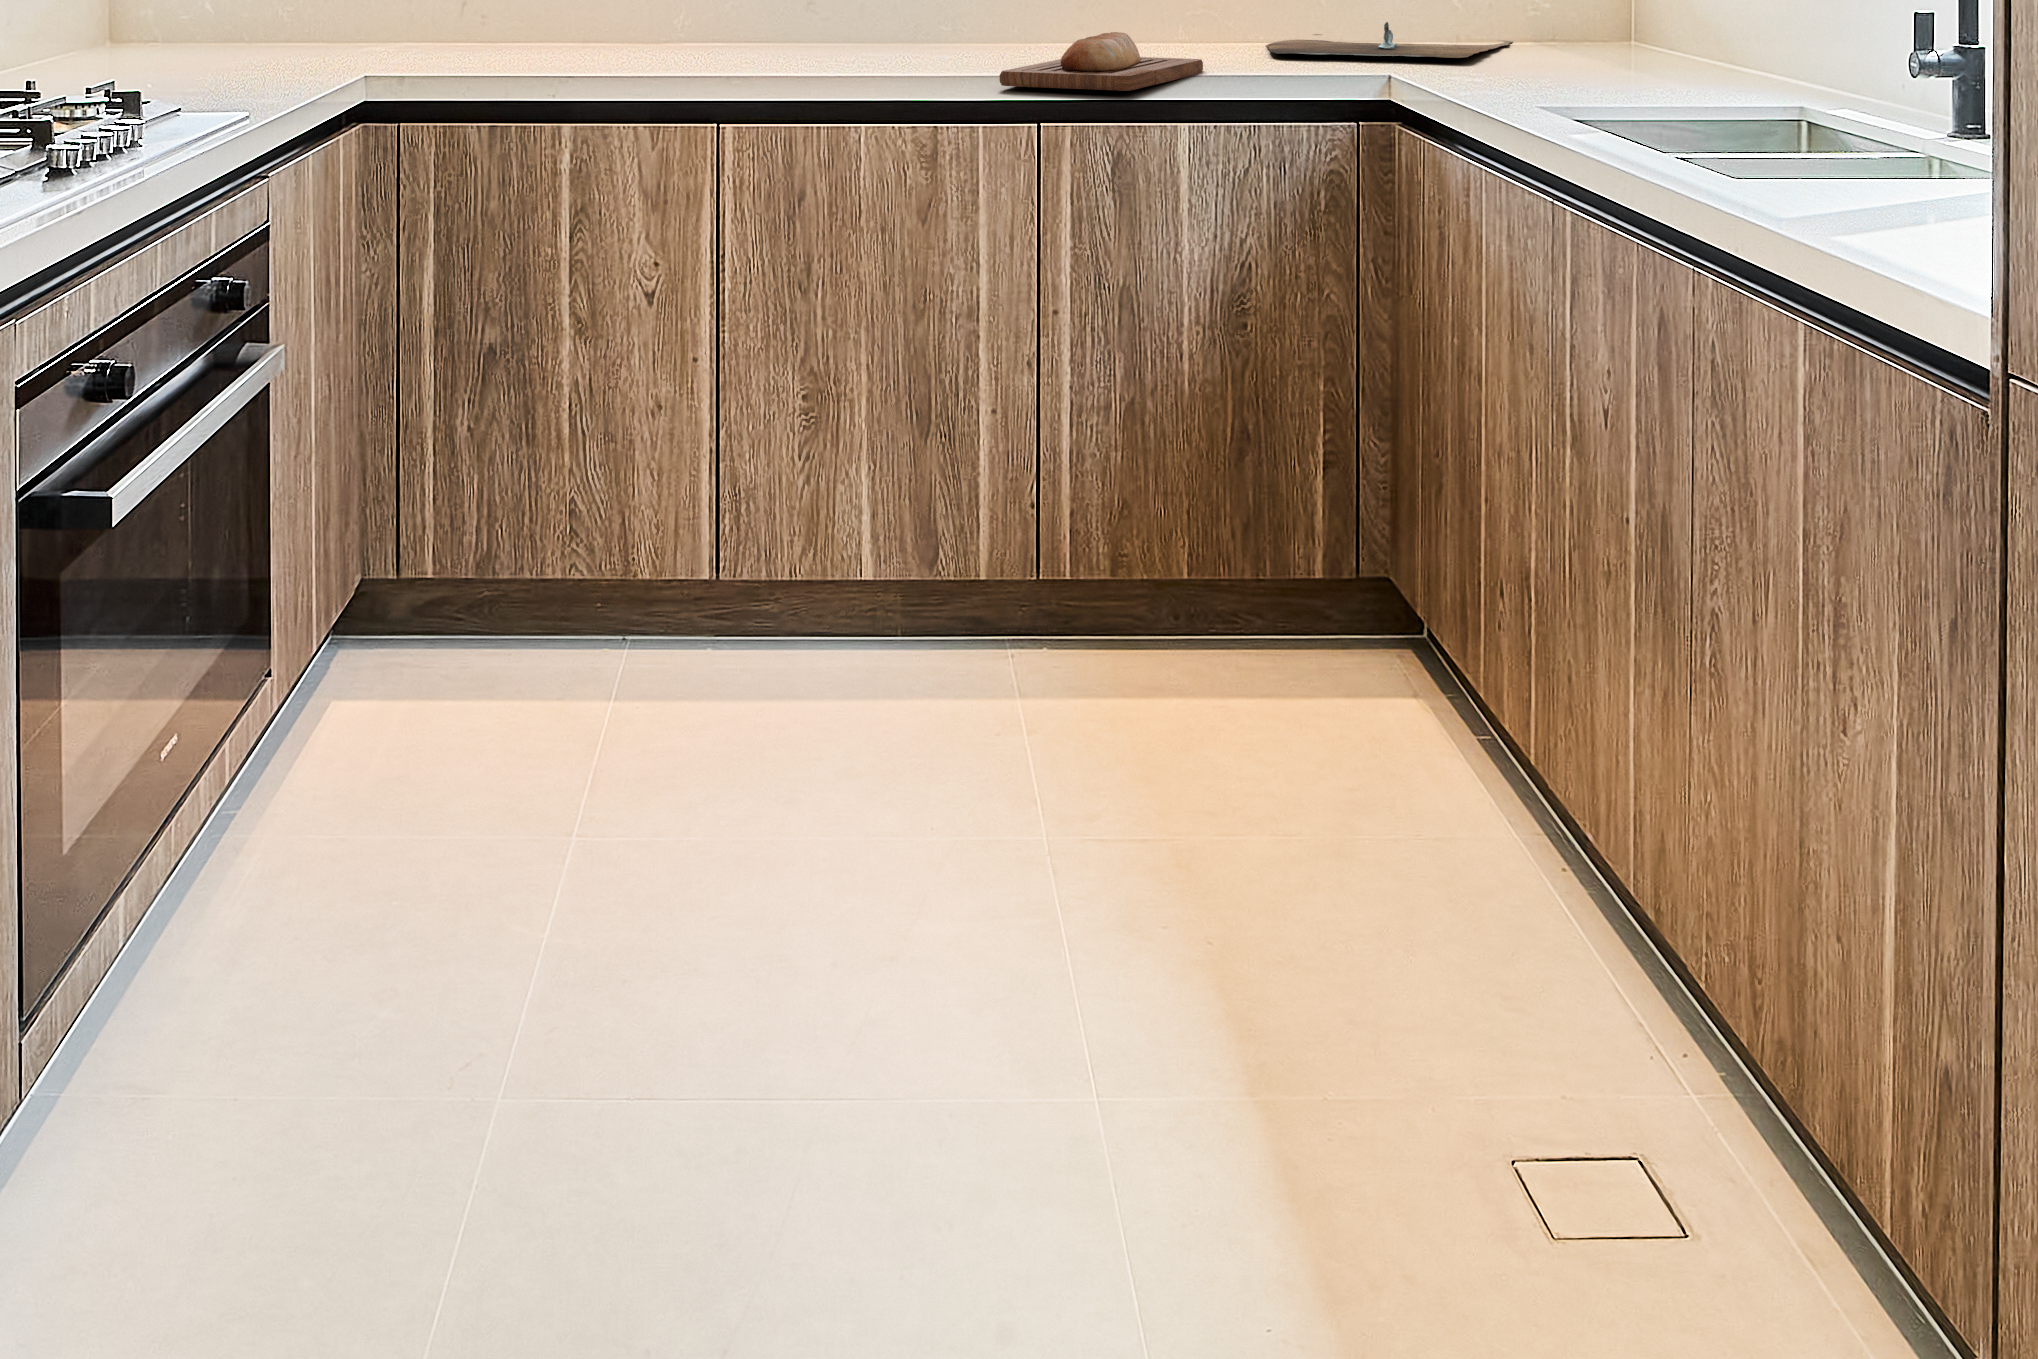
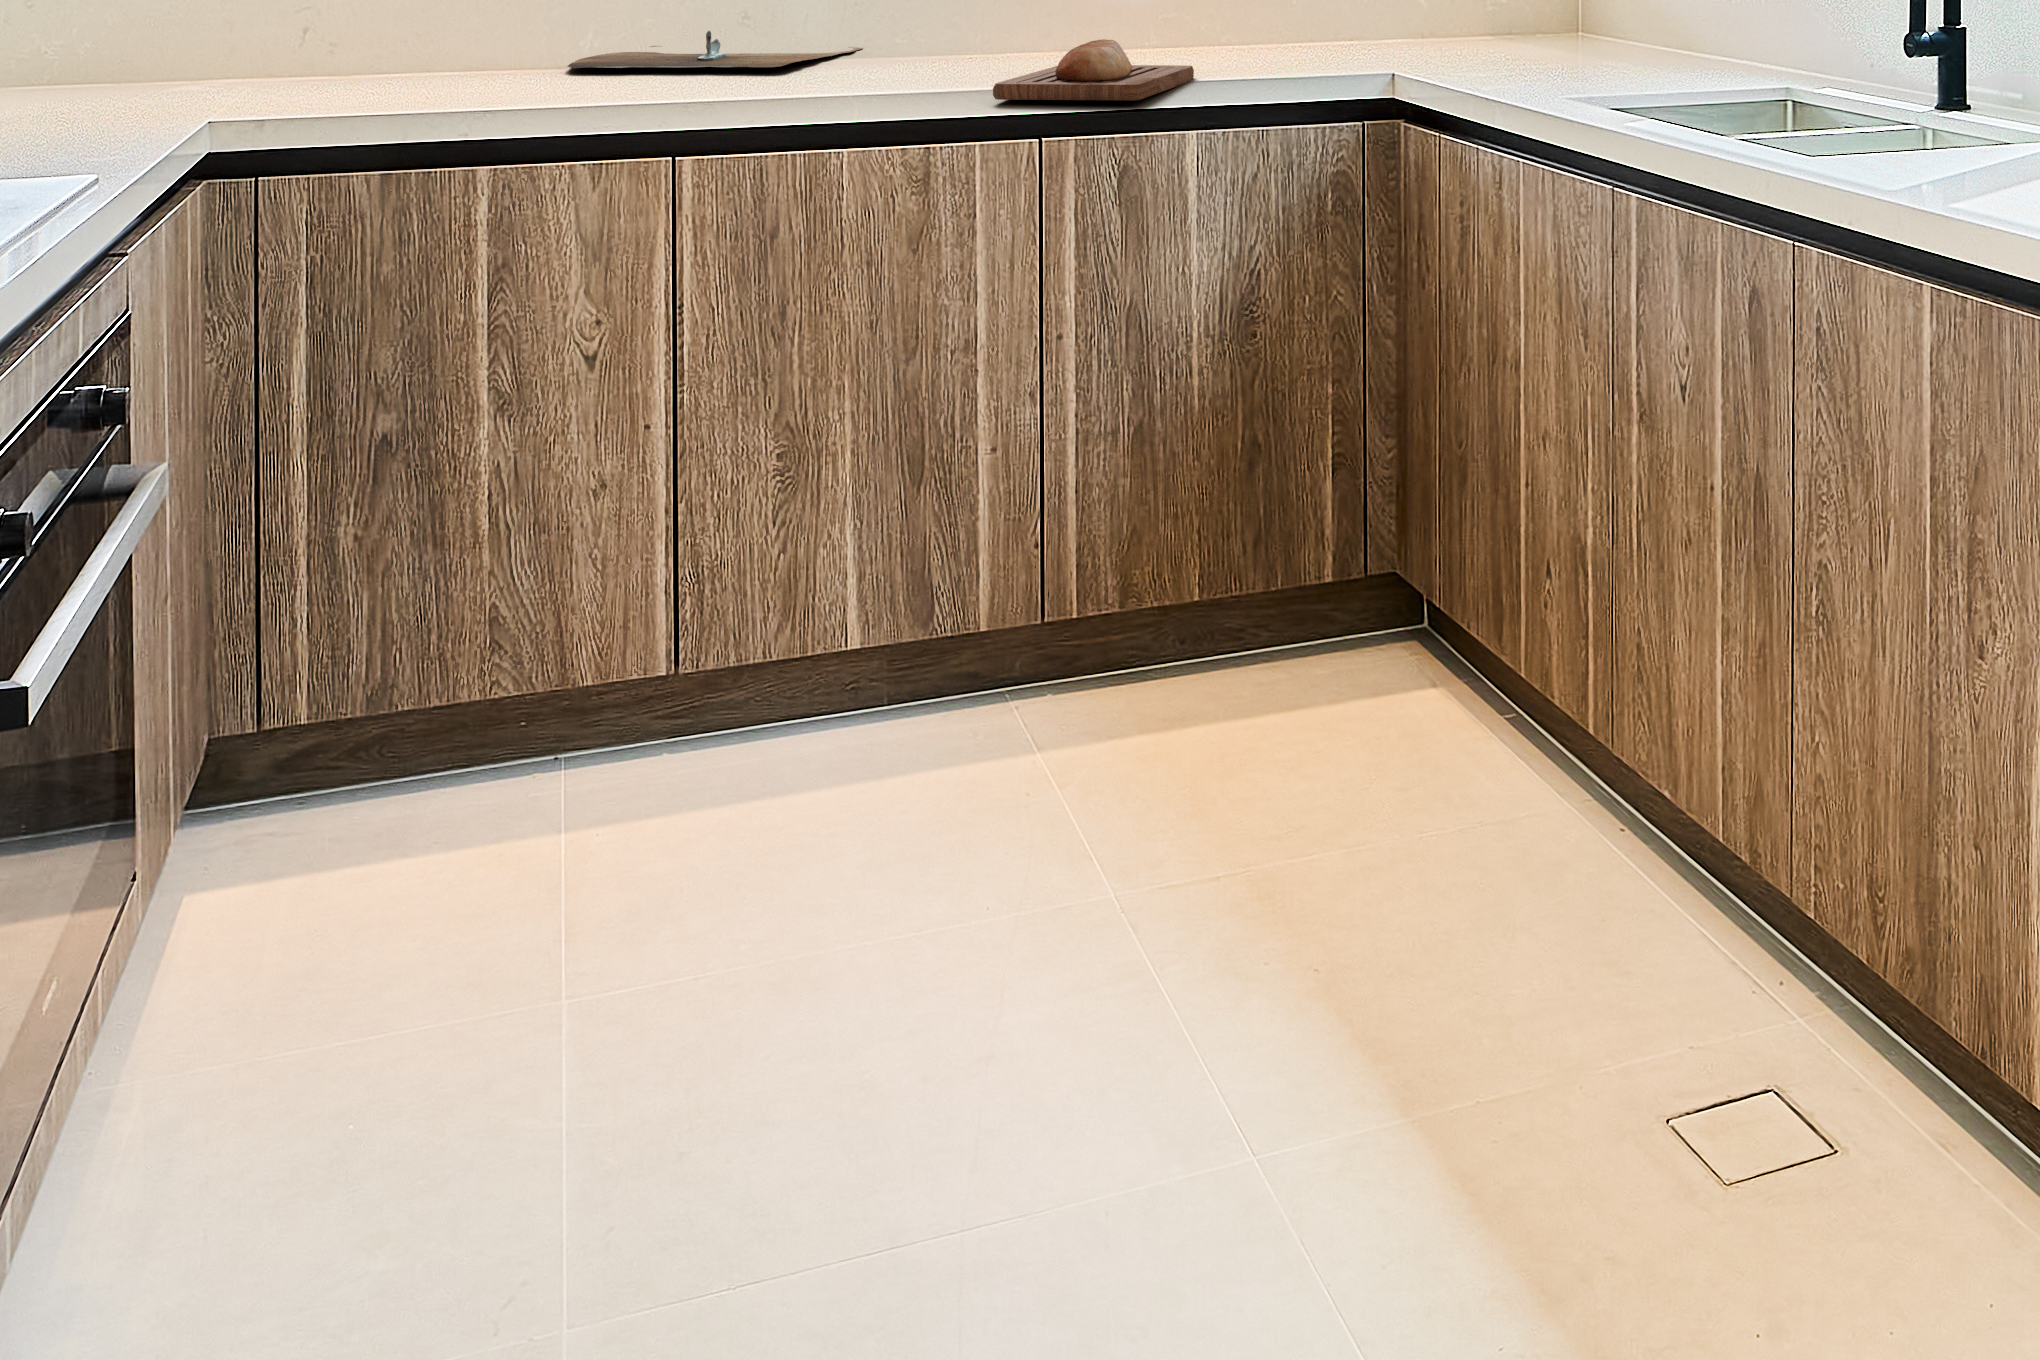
cutting board: present [1267,22,1512,58] -> present [568,31,862,68]

